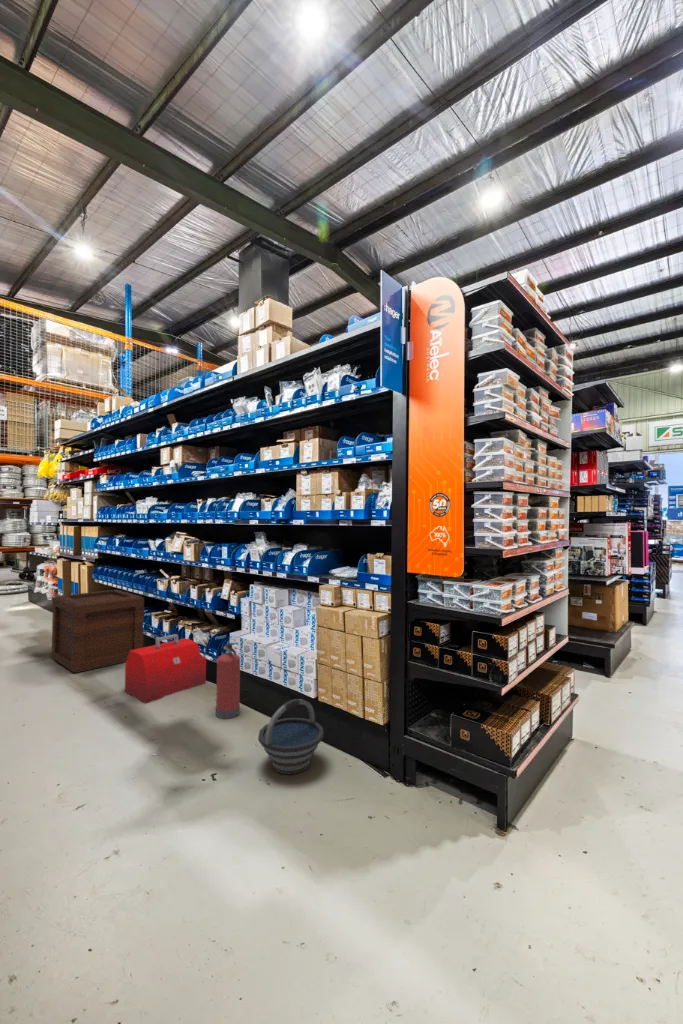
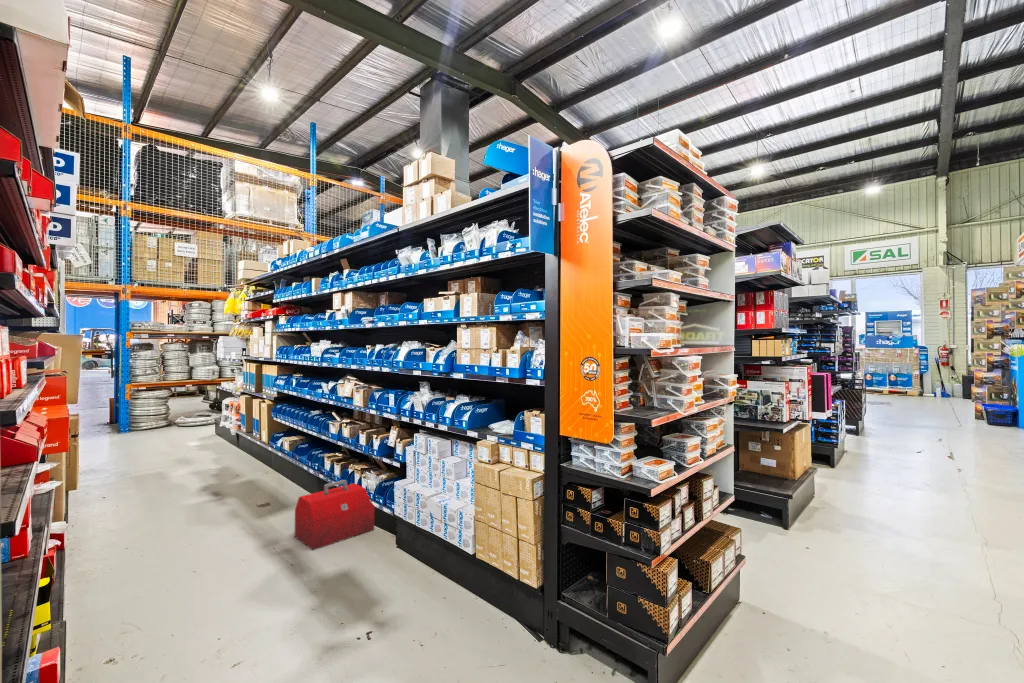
wooden crate: present [52,590,144,673] -> none [230,430,318,515]
fire extinguisher: present [215,643,240,719] -> none [379,493,403,569]
bucket: present [258,699,323,774] -> none [413,557,479,635]

